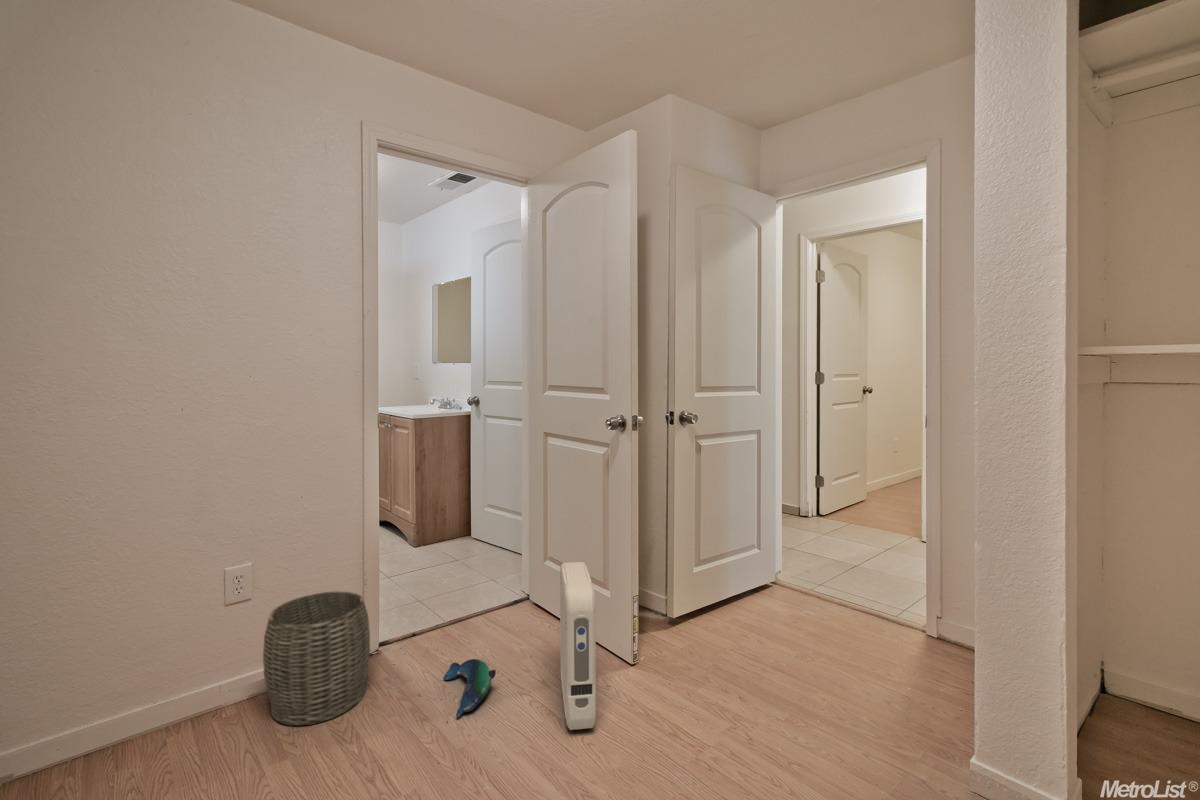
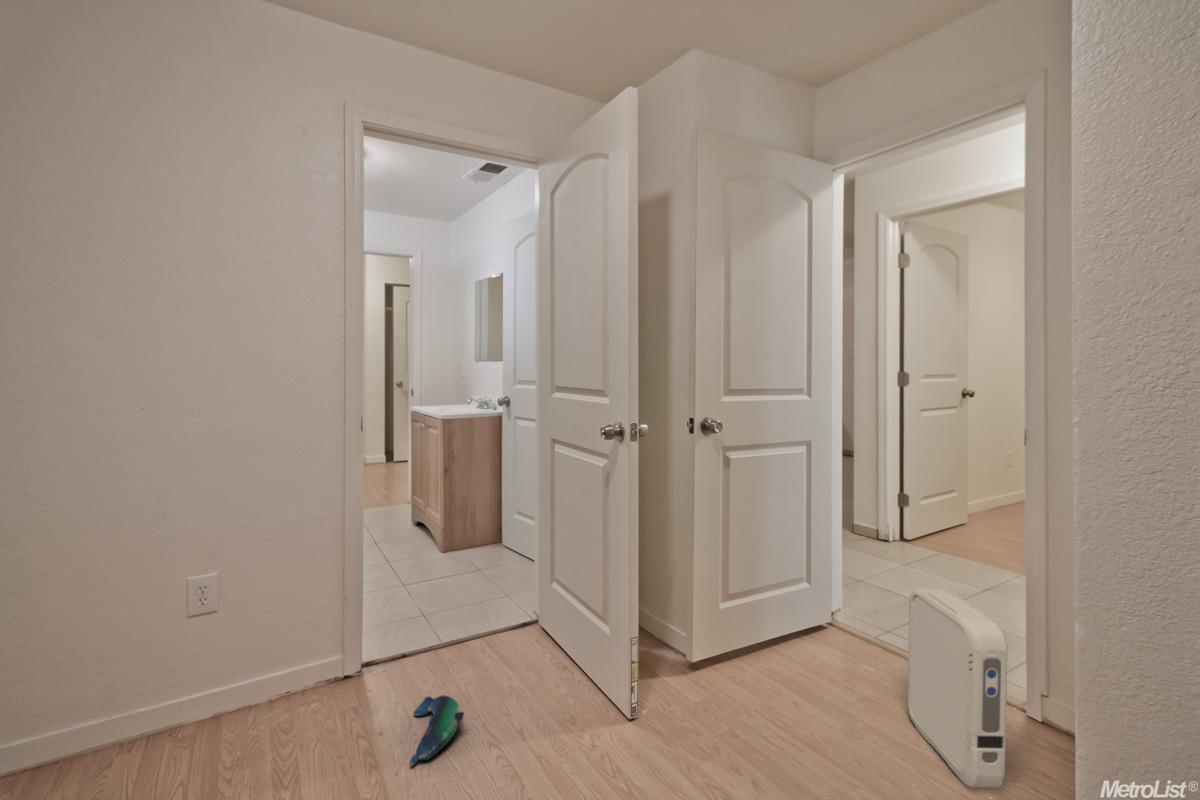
air purifier: present [560,562,596,730] -> present [908,588,1008,788]
woven basket: present [263,591,370,726] -> none [218,608,336,756]

